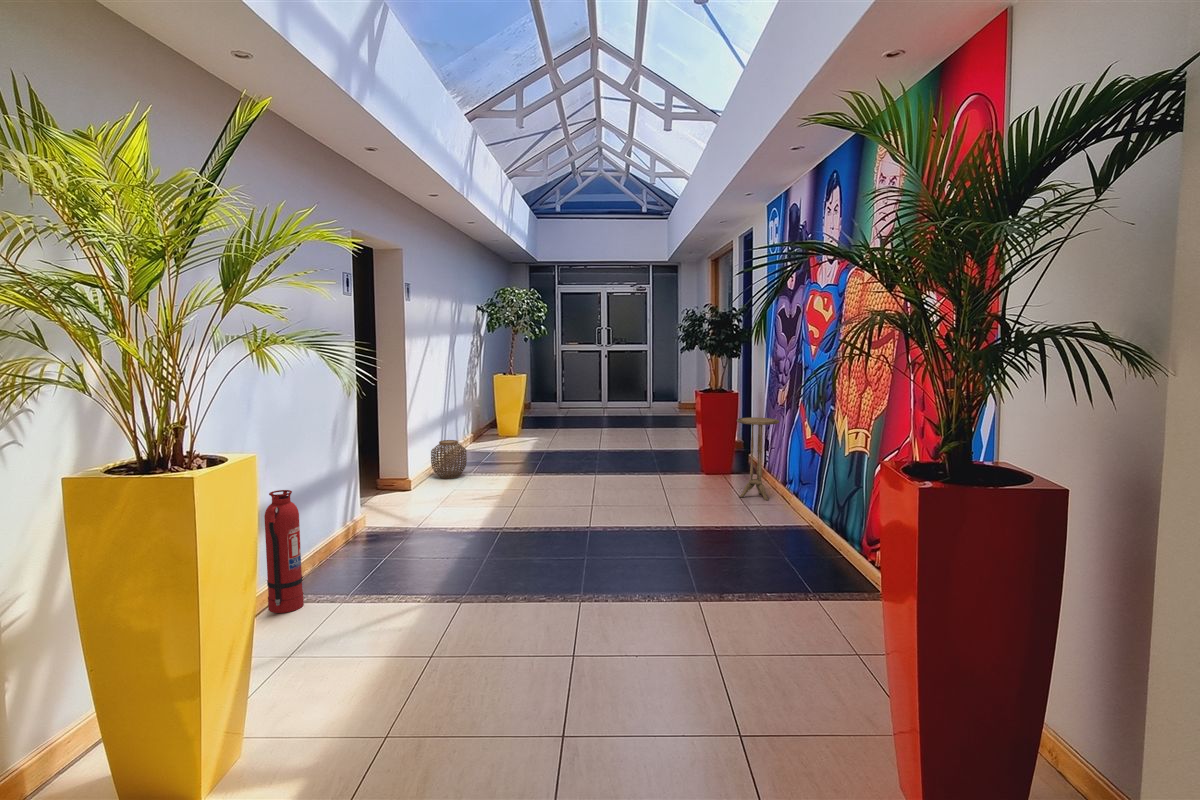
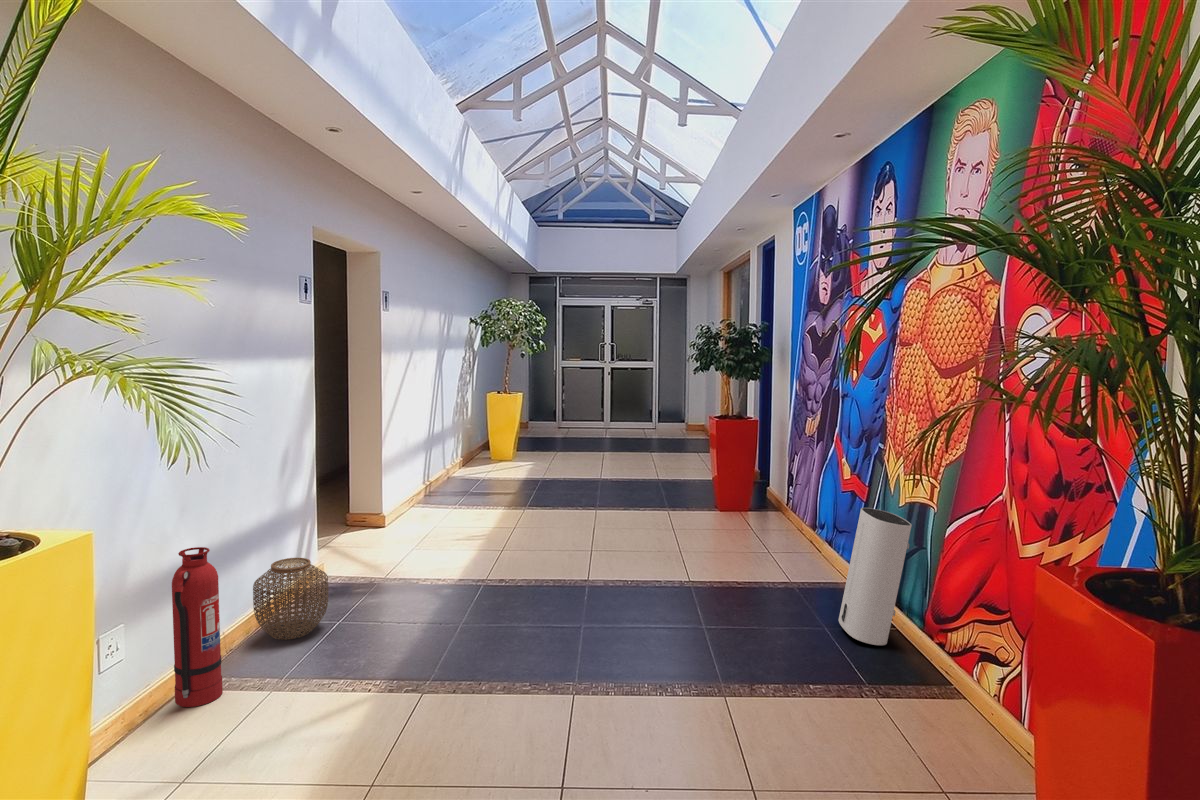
side table: present [737,417,779,501] -> none [760,450,809,547]
woven basket: present [431,440,467,479] -> present [253,558,328,640]
air purifier: none [795,458,851,567] -> present [838,508,912,645]

